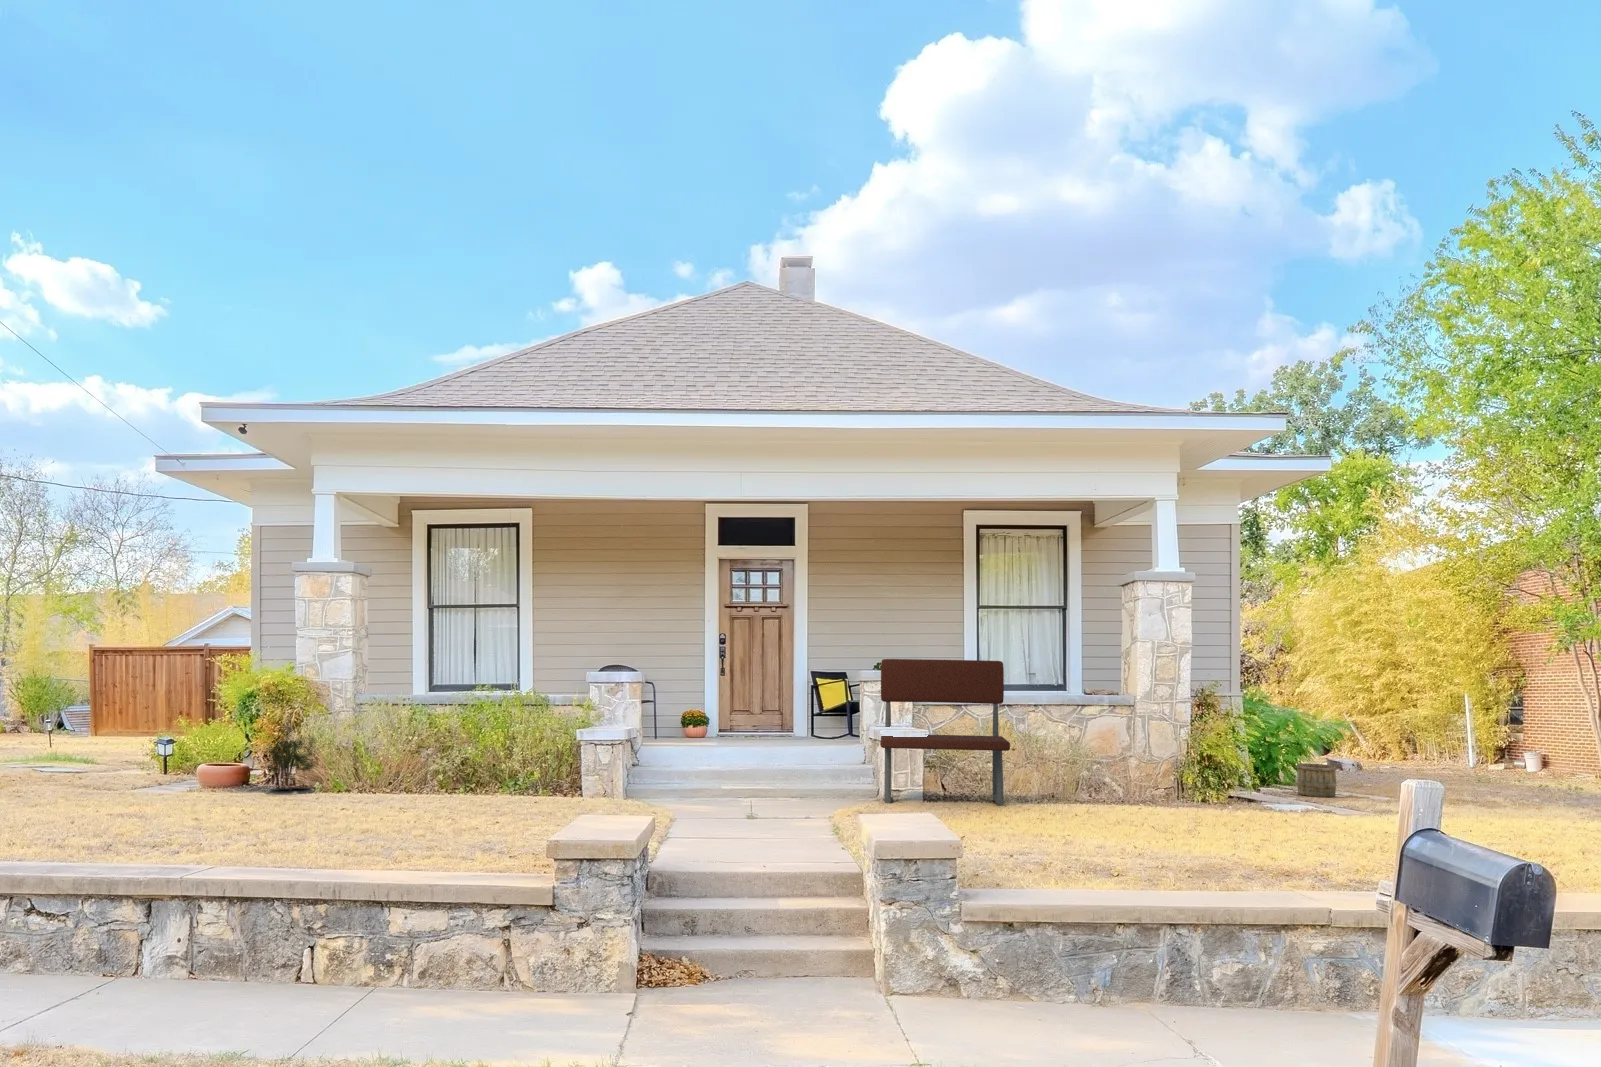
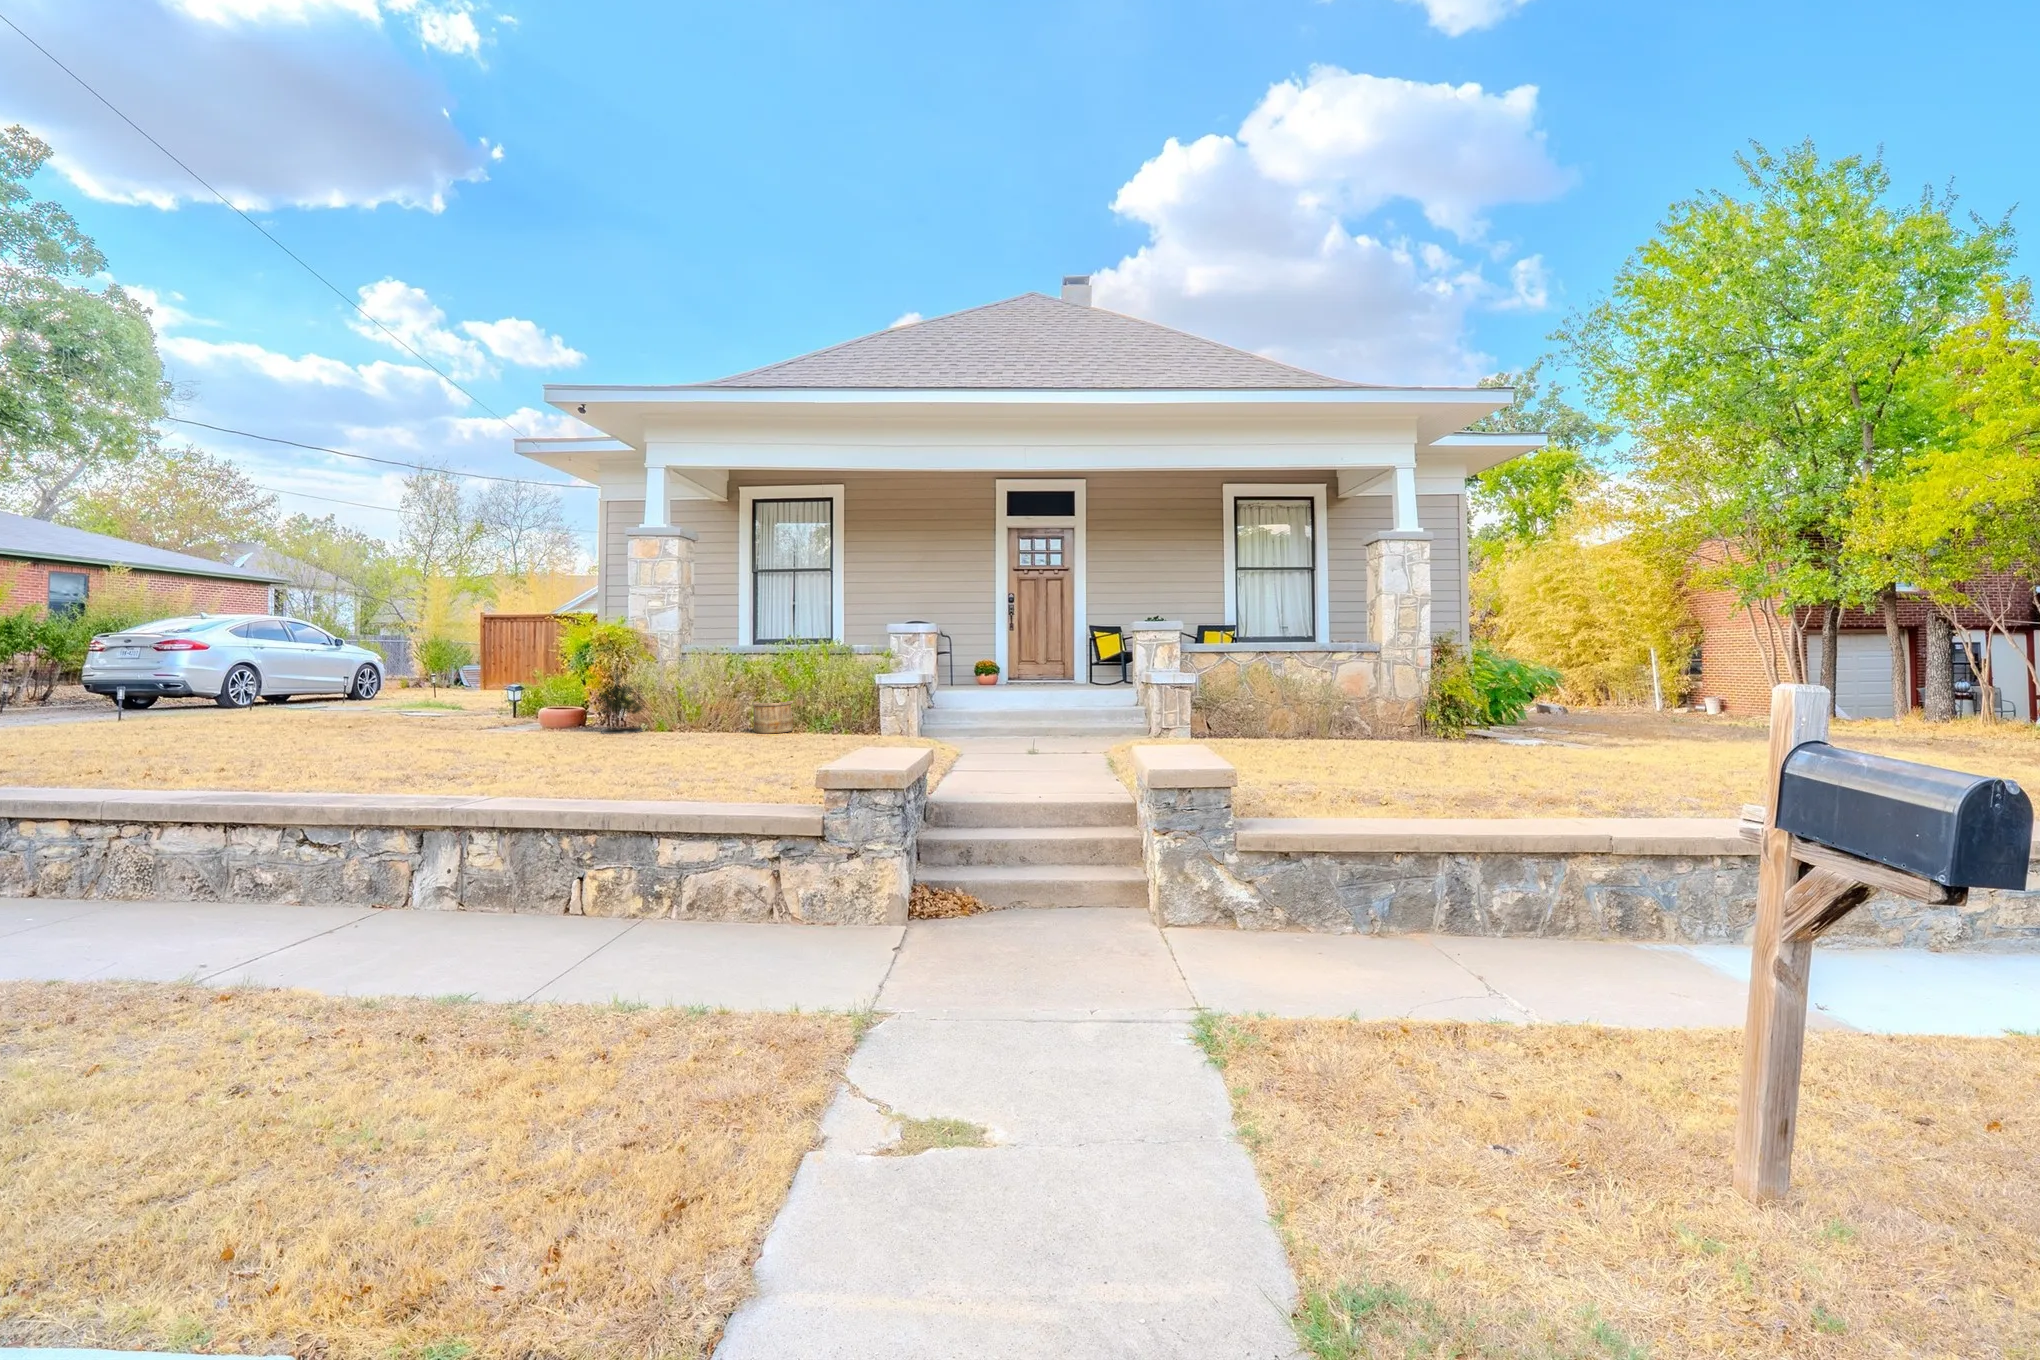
bench: present [881,659,1010,806] -> none [1148,611,1268,742]
wooden bucket: present [1296,763,1337,797] -> present [752,701,793,734]

